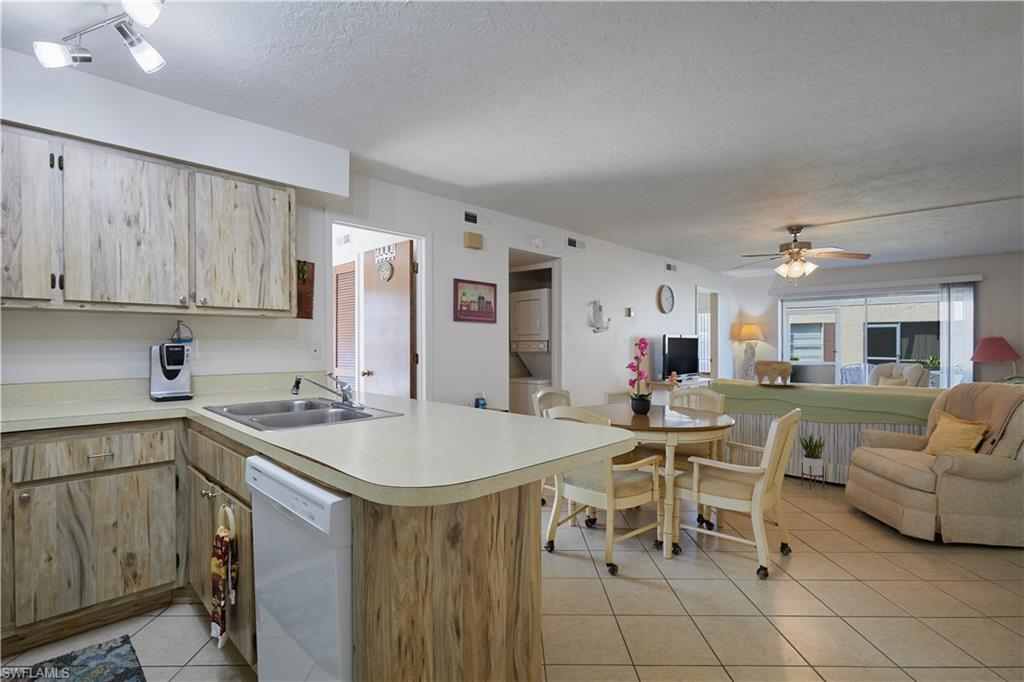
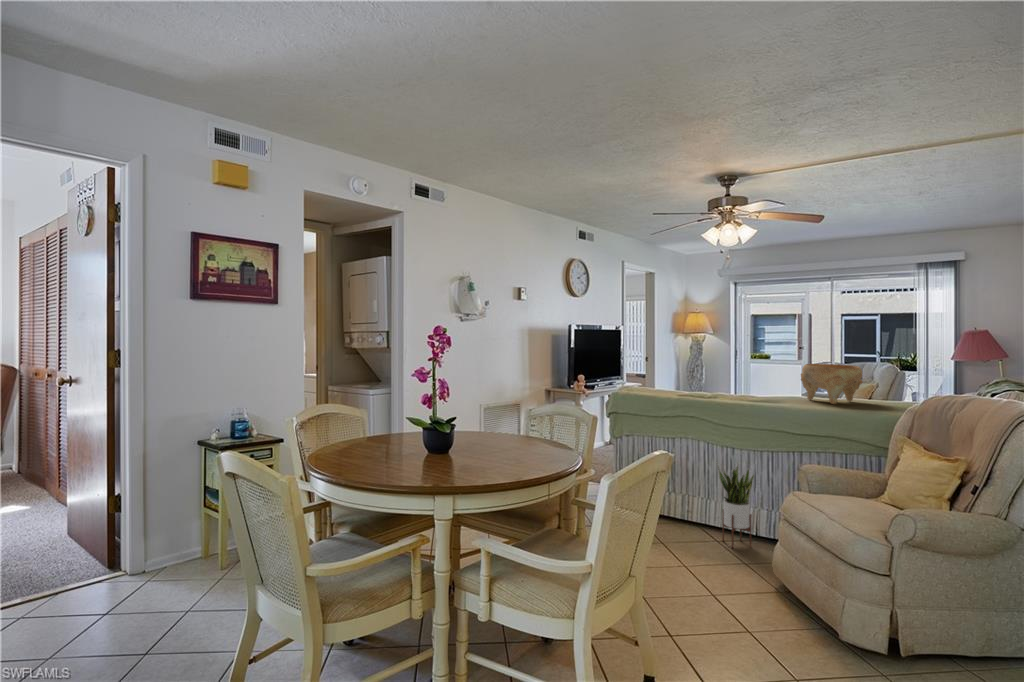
decorative bowl: present [754,361,793,385] -> present [801,364,862,404]

